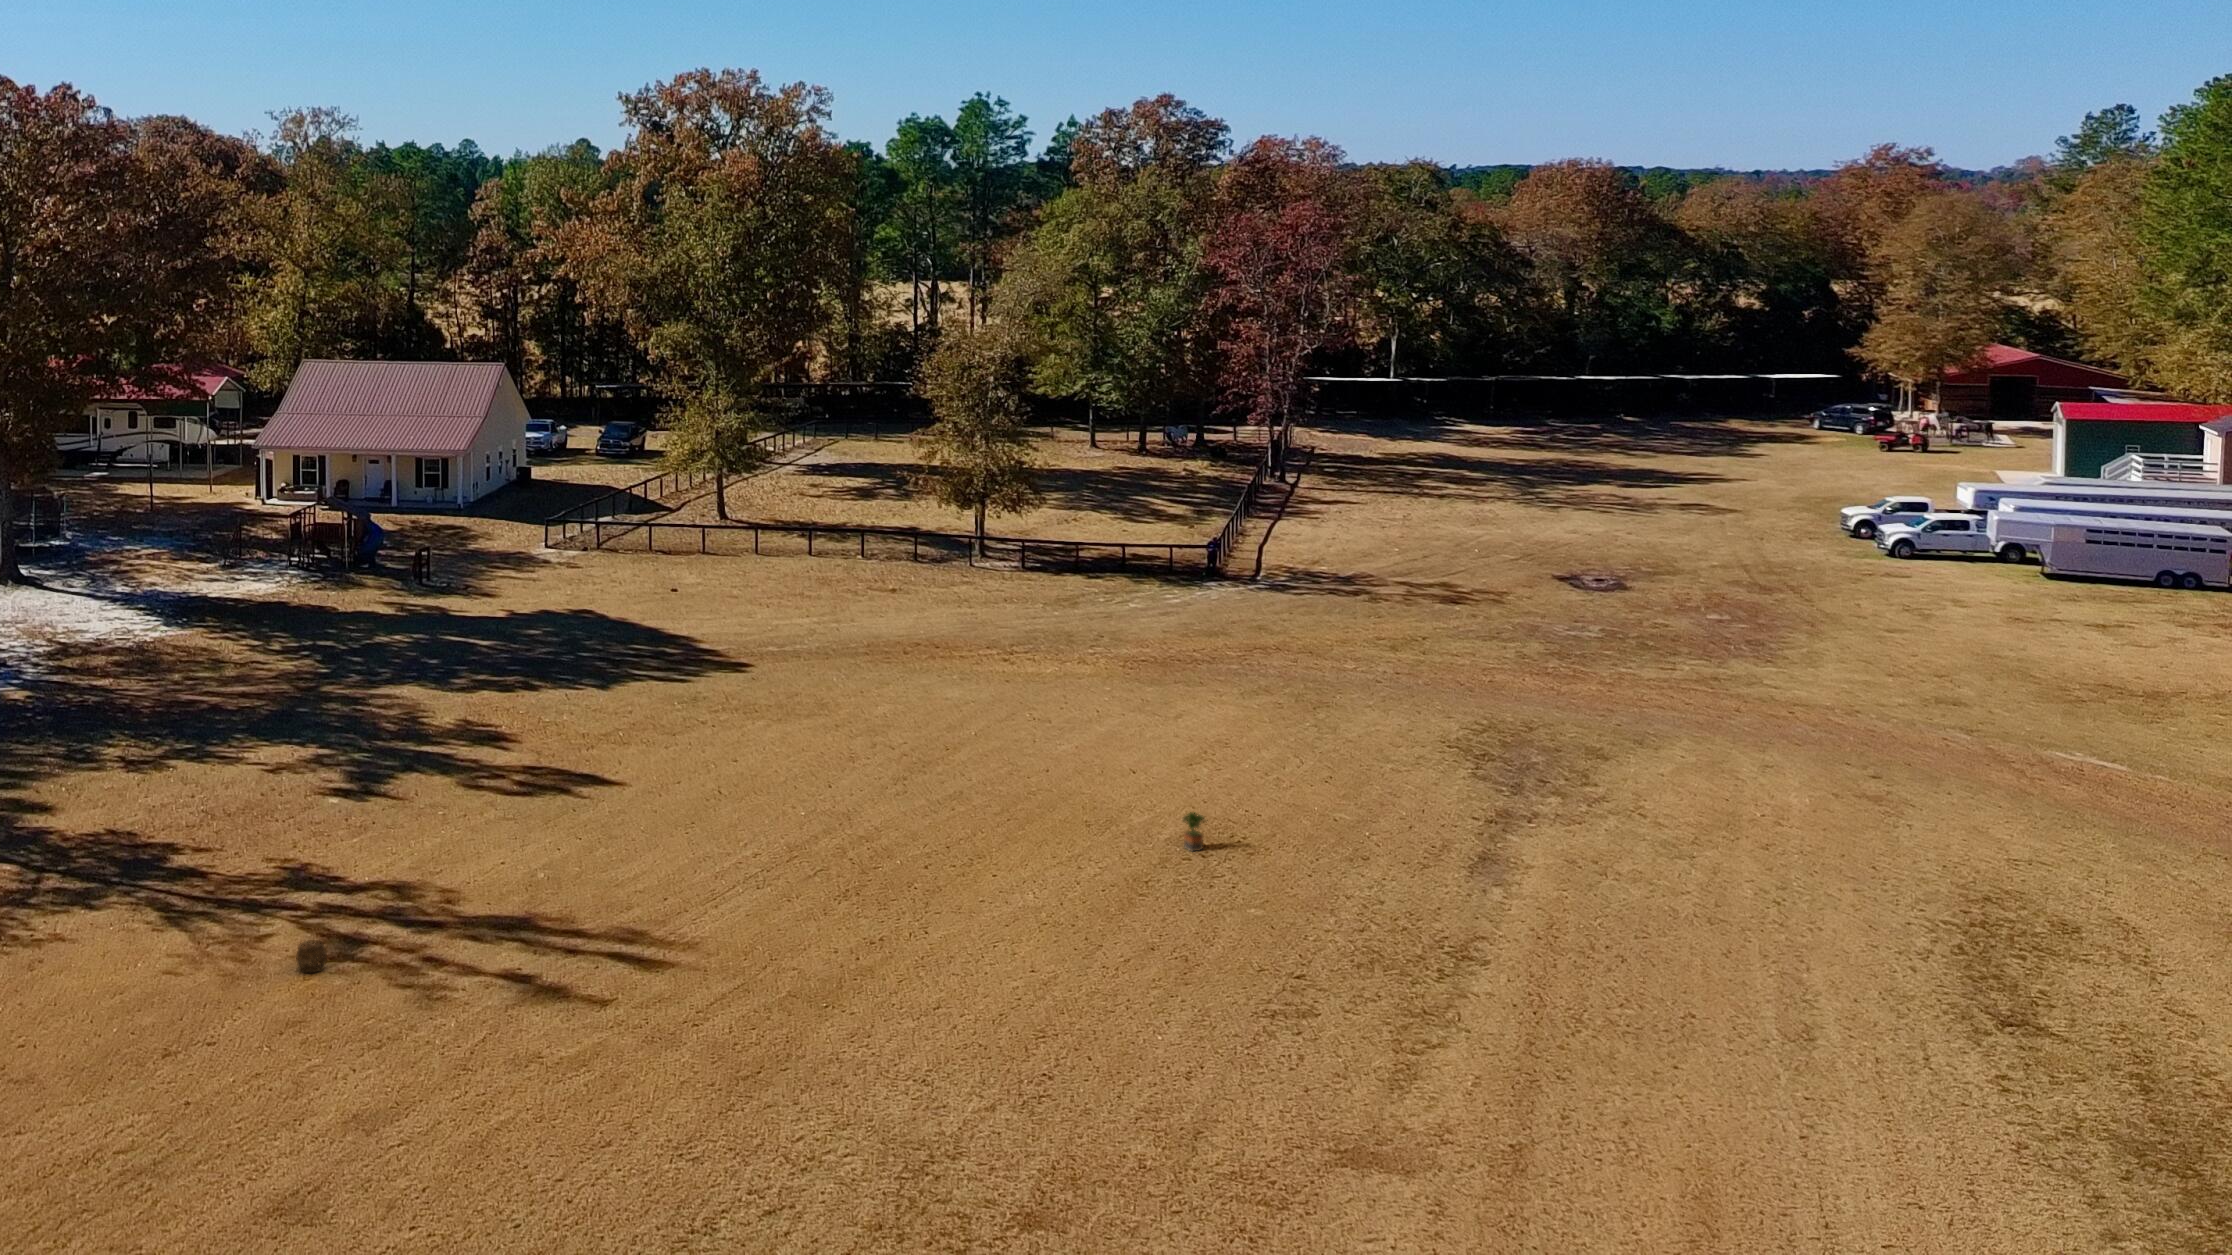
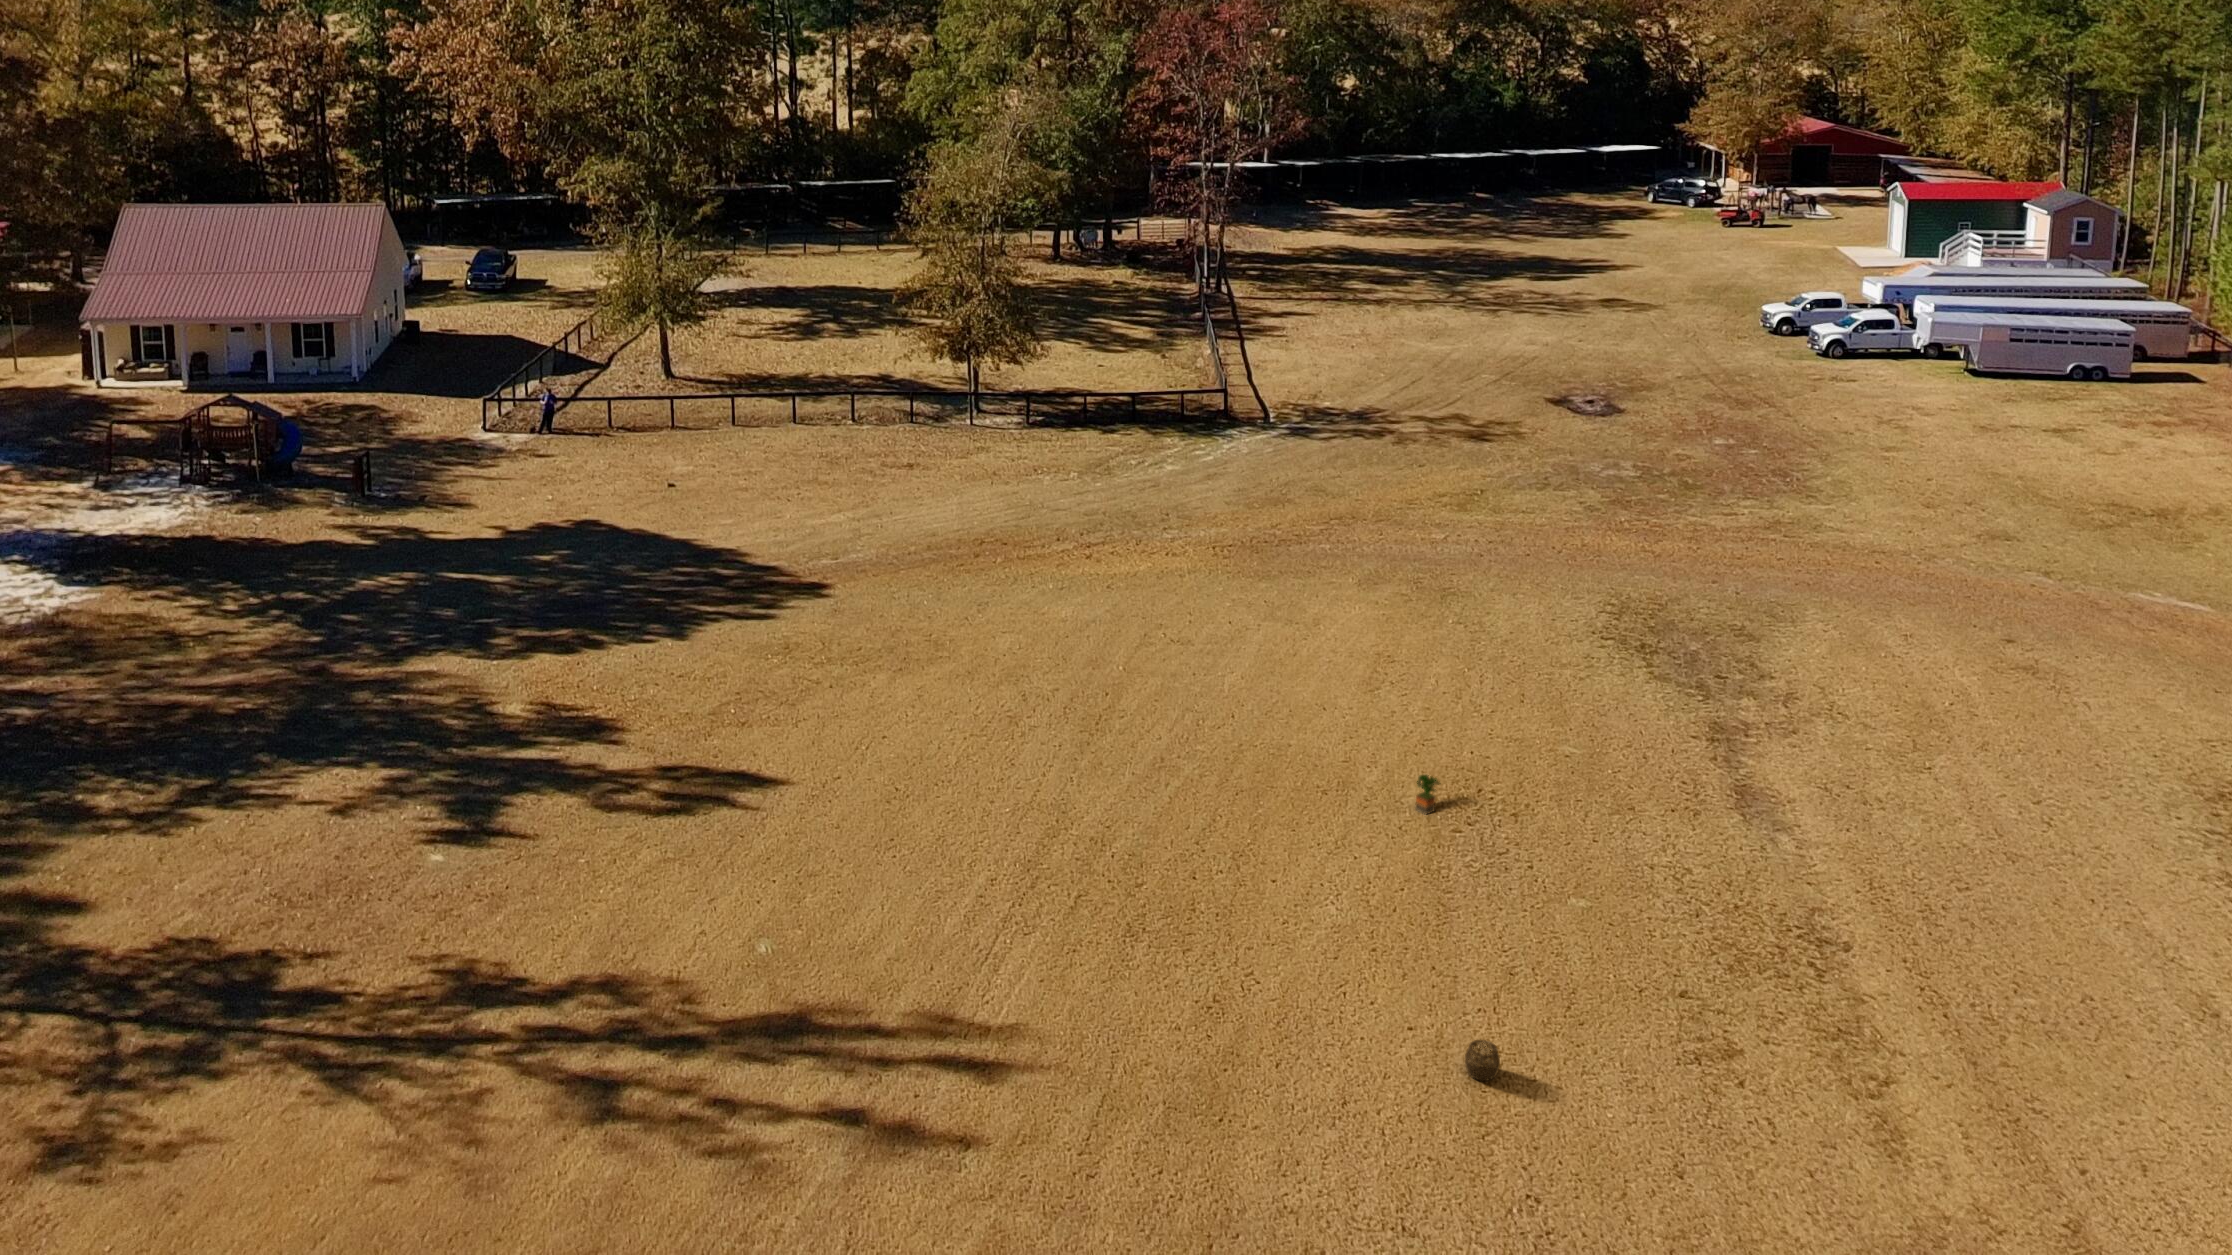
woven basket: present [296,941,327,974] -> present [1465,1040,1500,1081]

